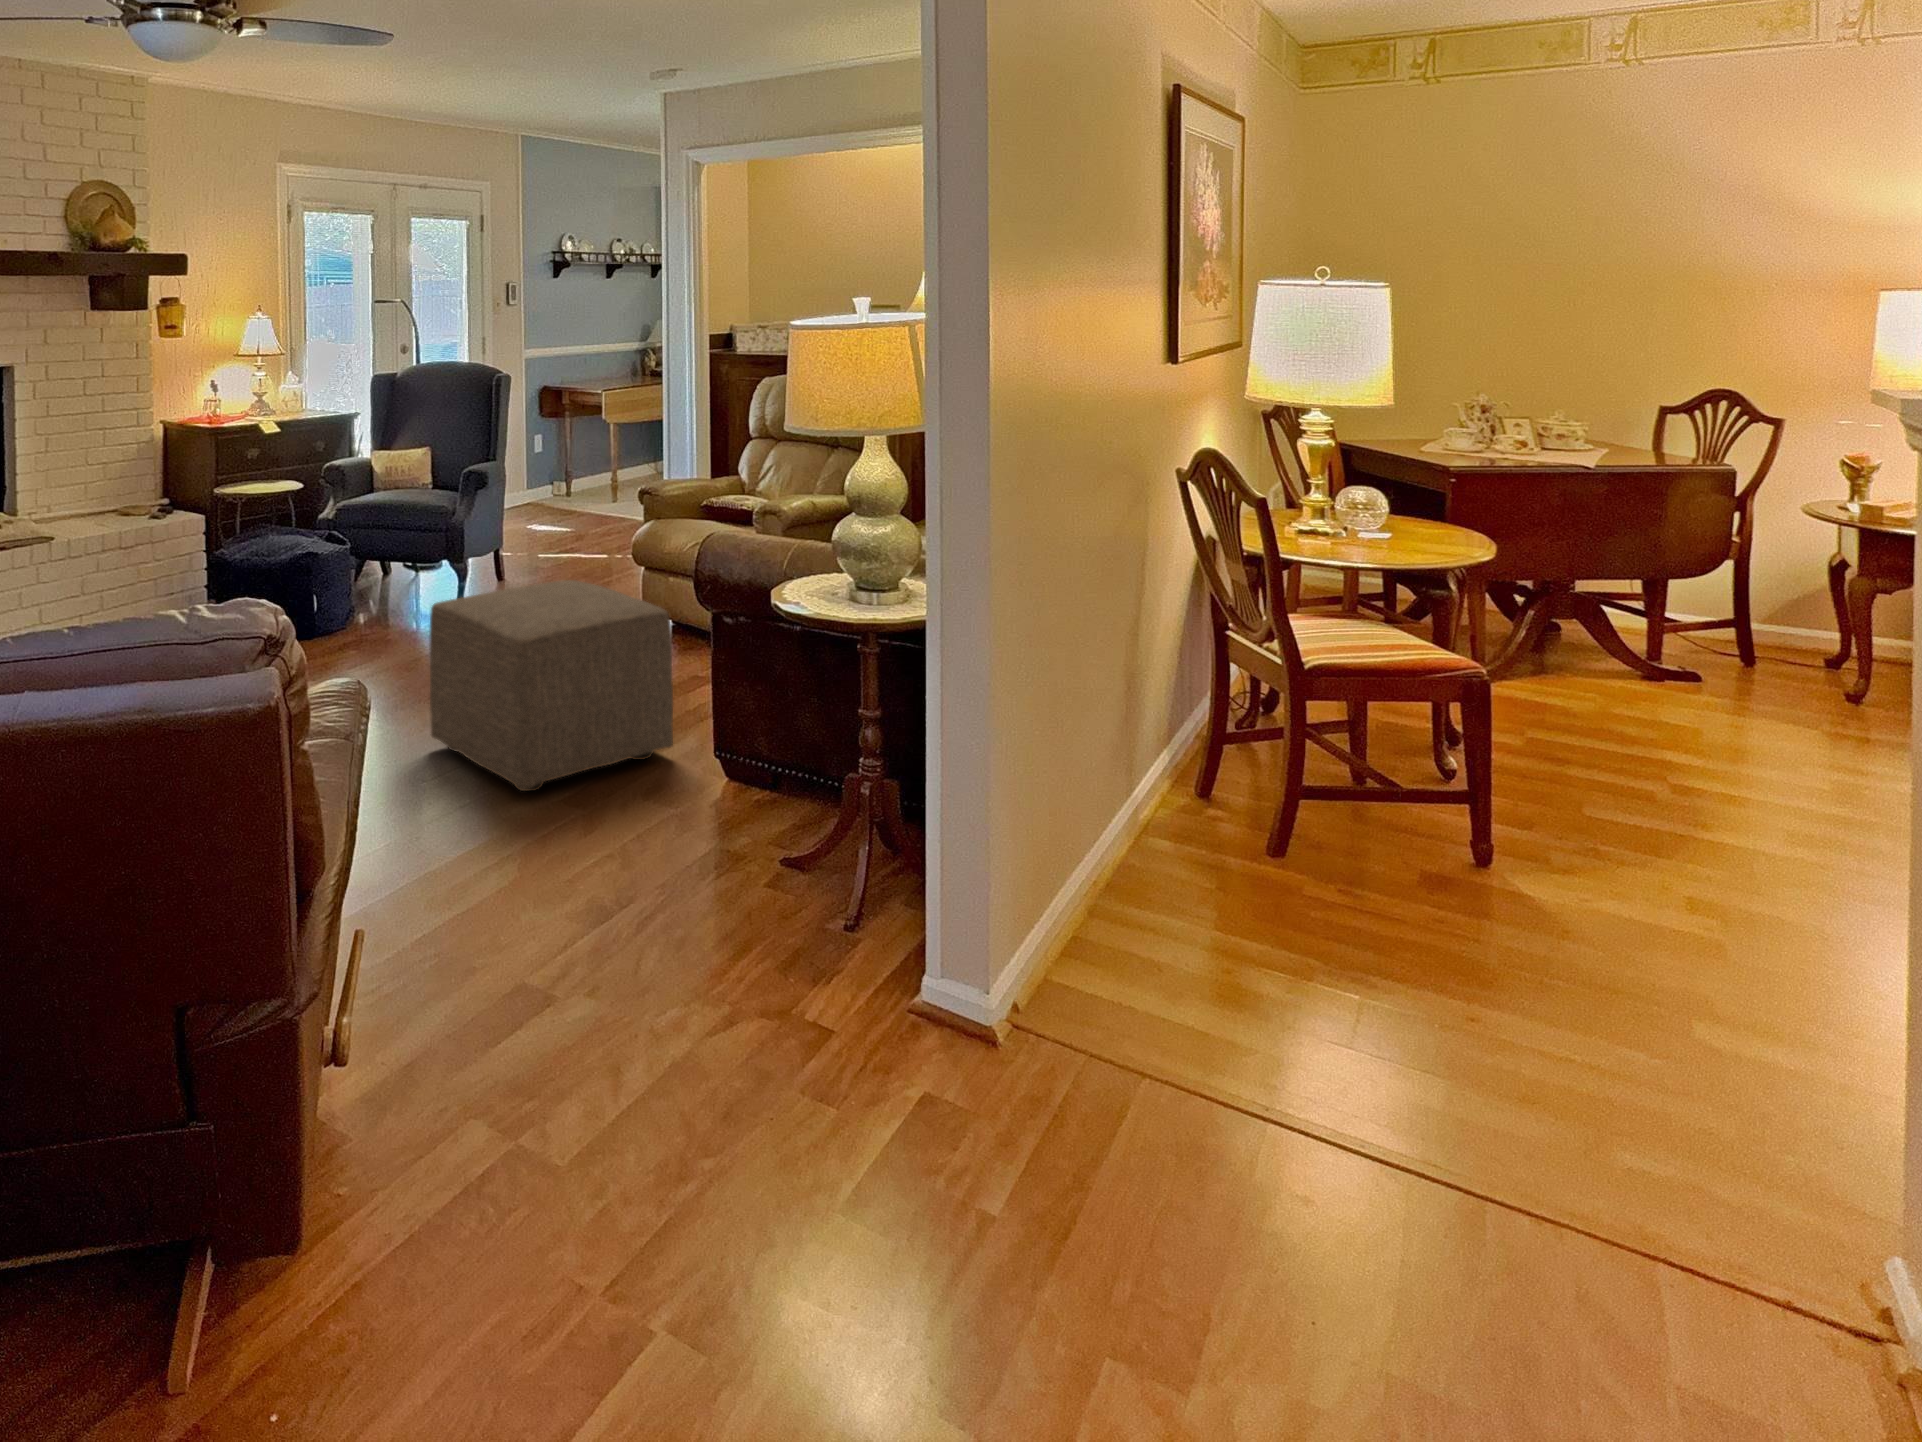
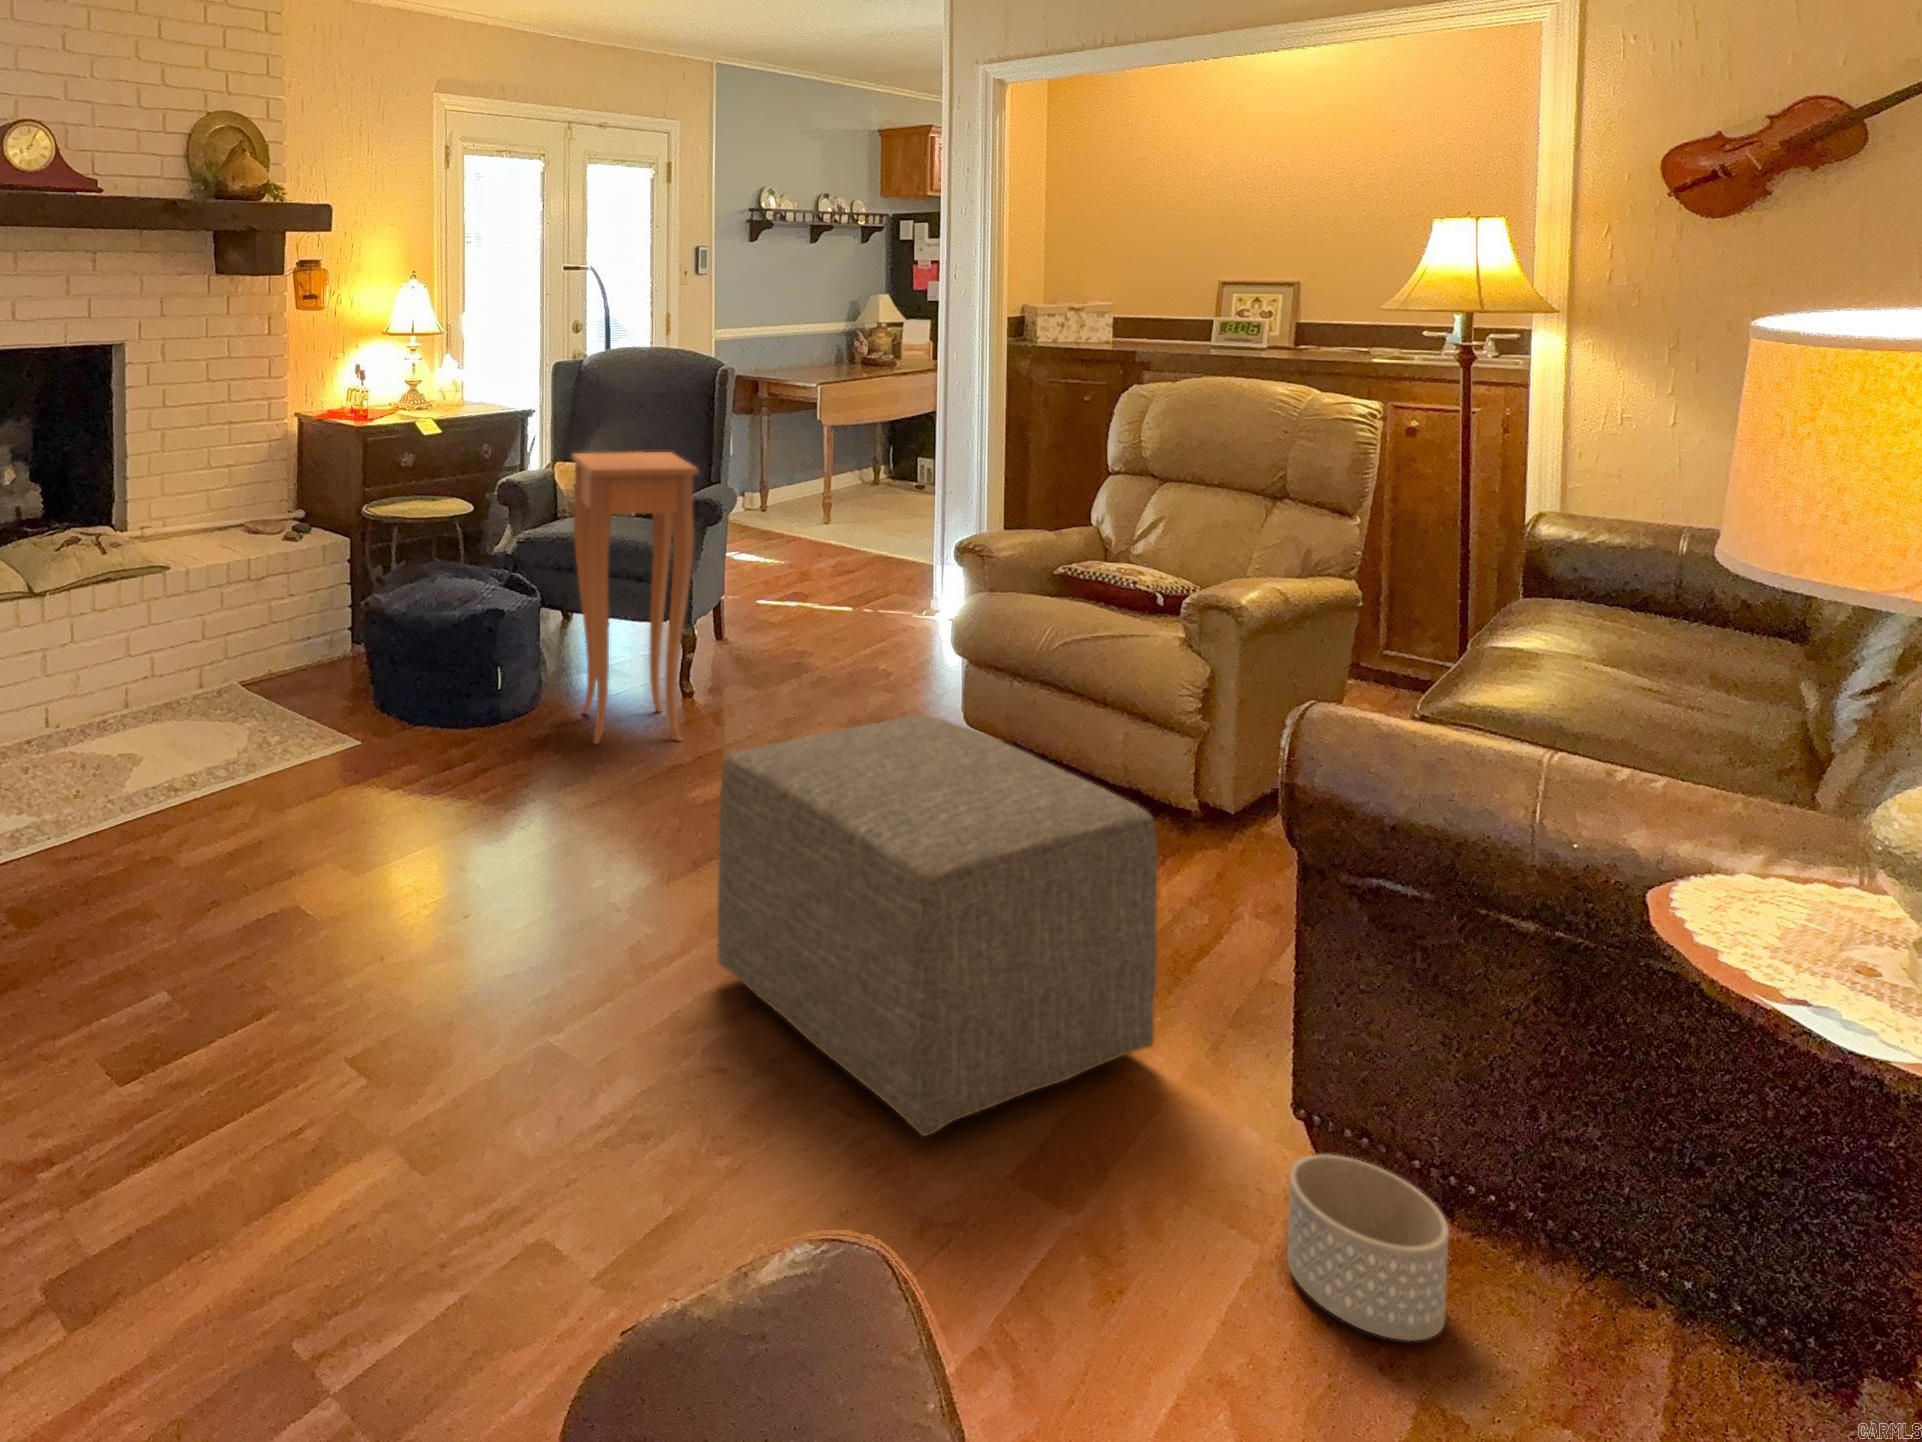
side table: none [370,434,456,645] -> present [572,452,699,743]
planter: none [692,763,759,837] -> present [1287,1154,1449,1341]

